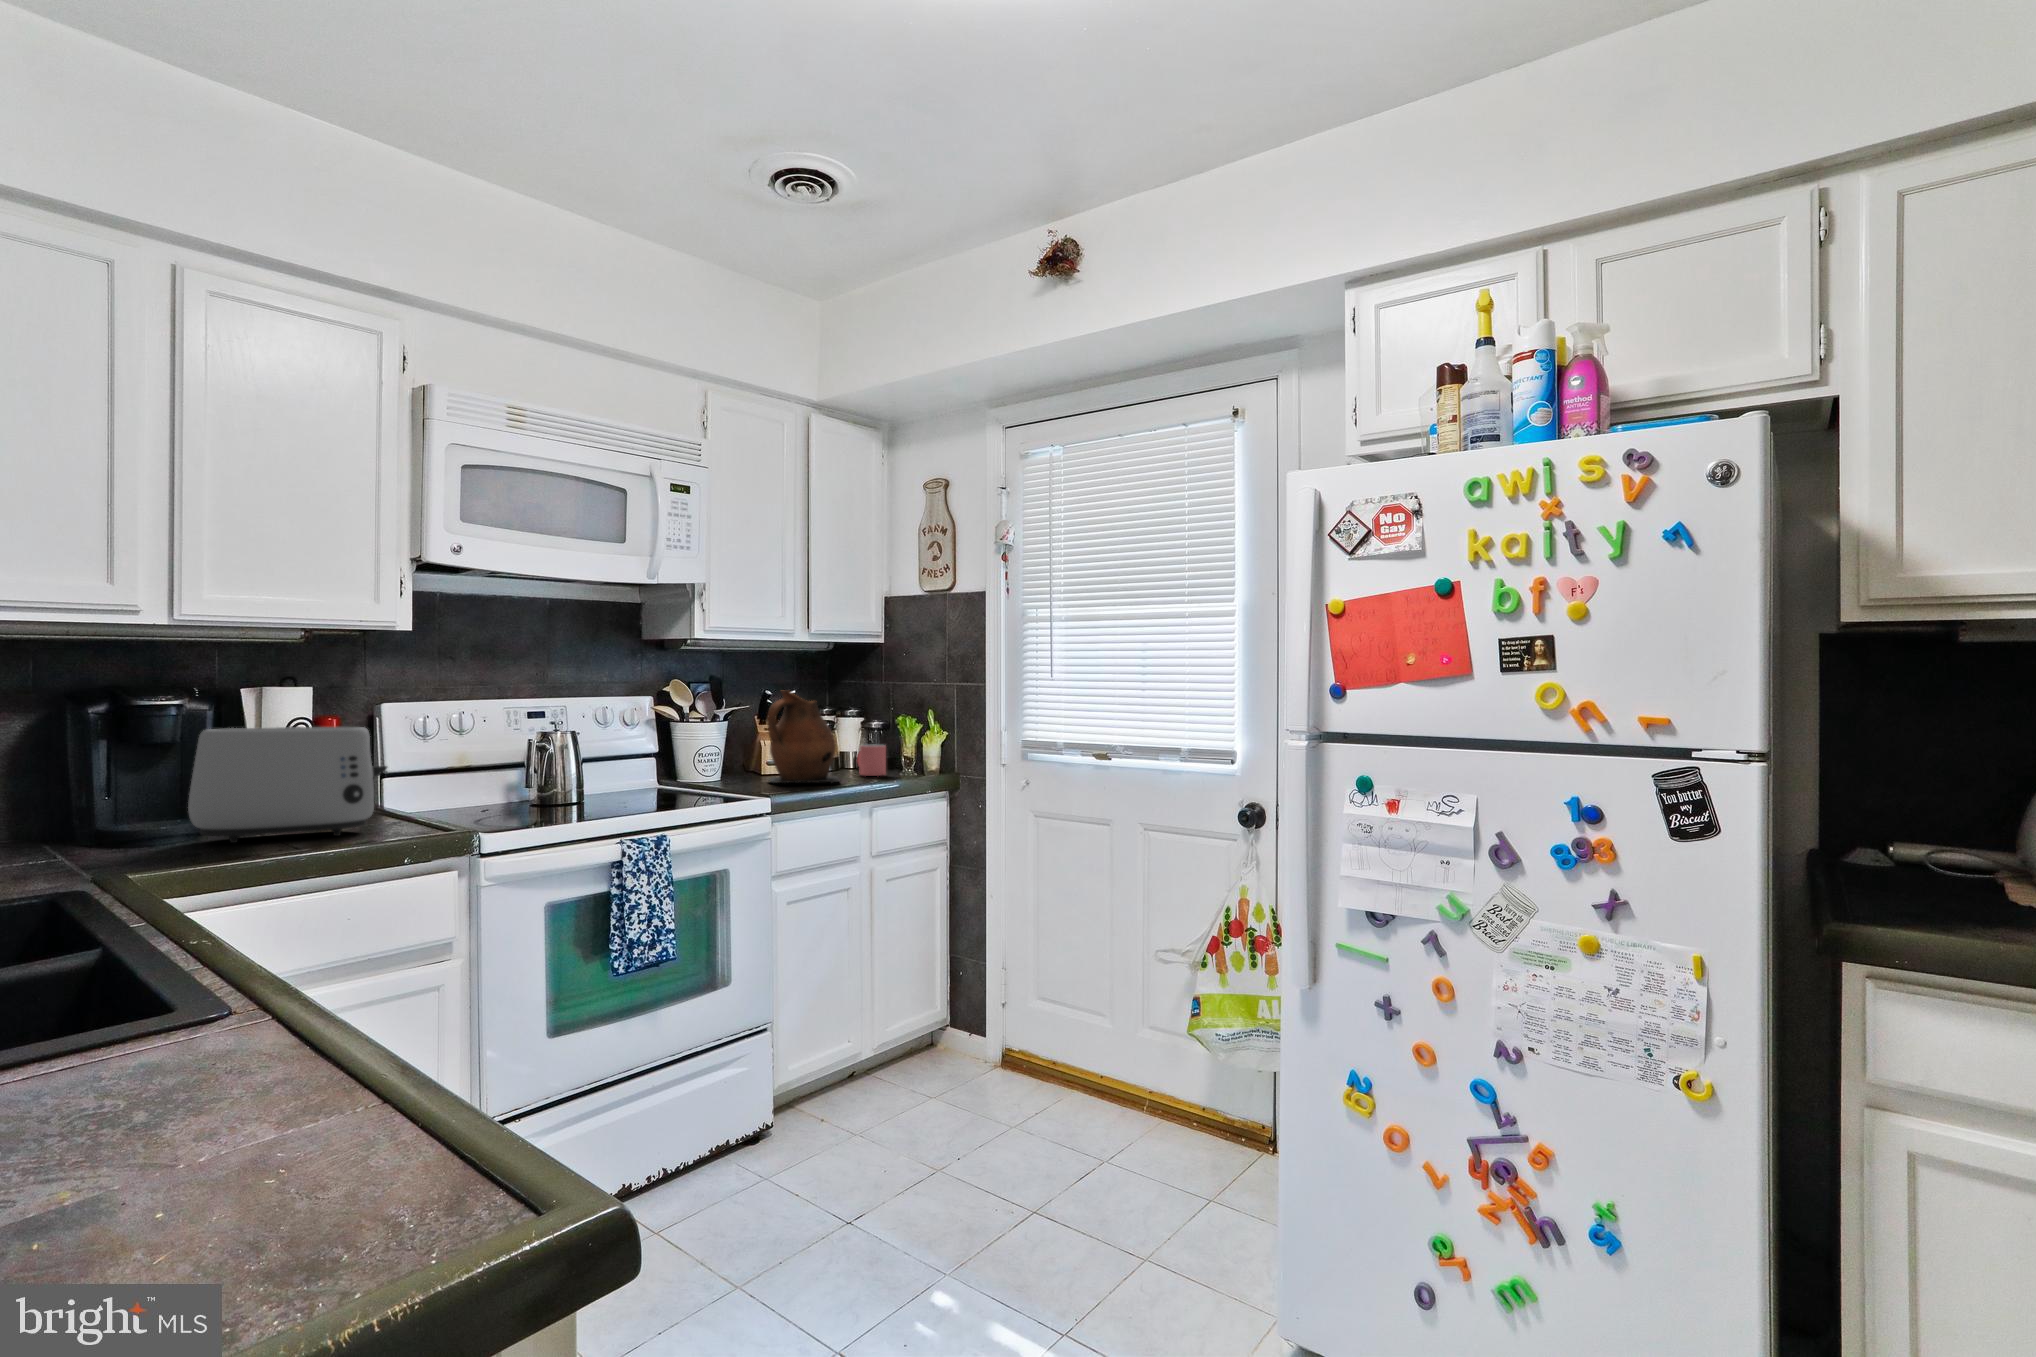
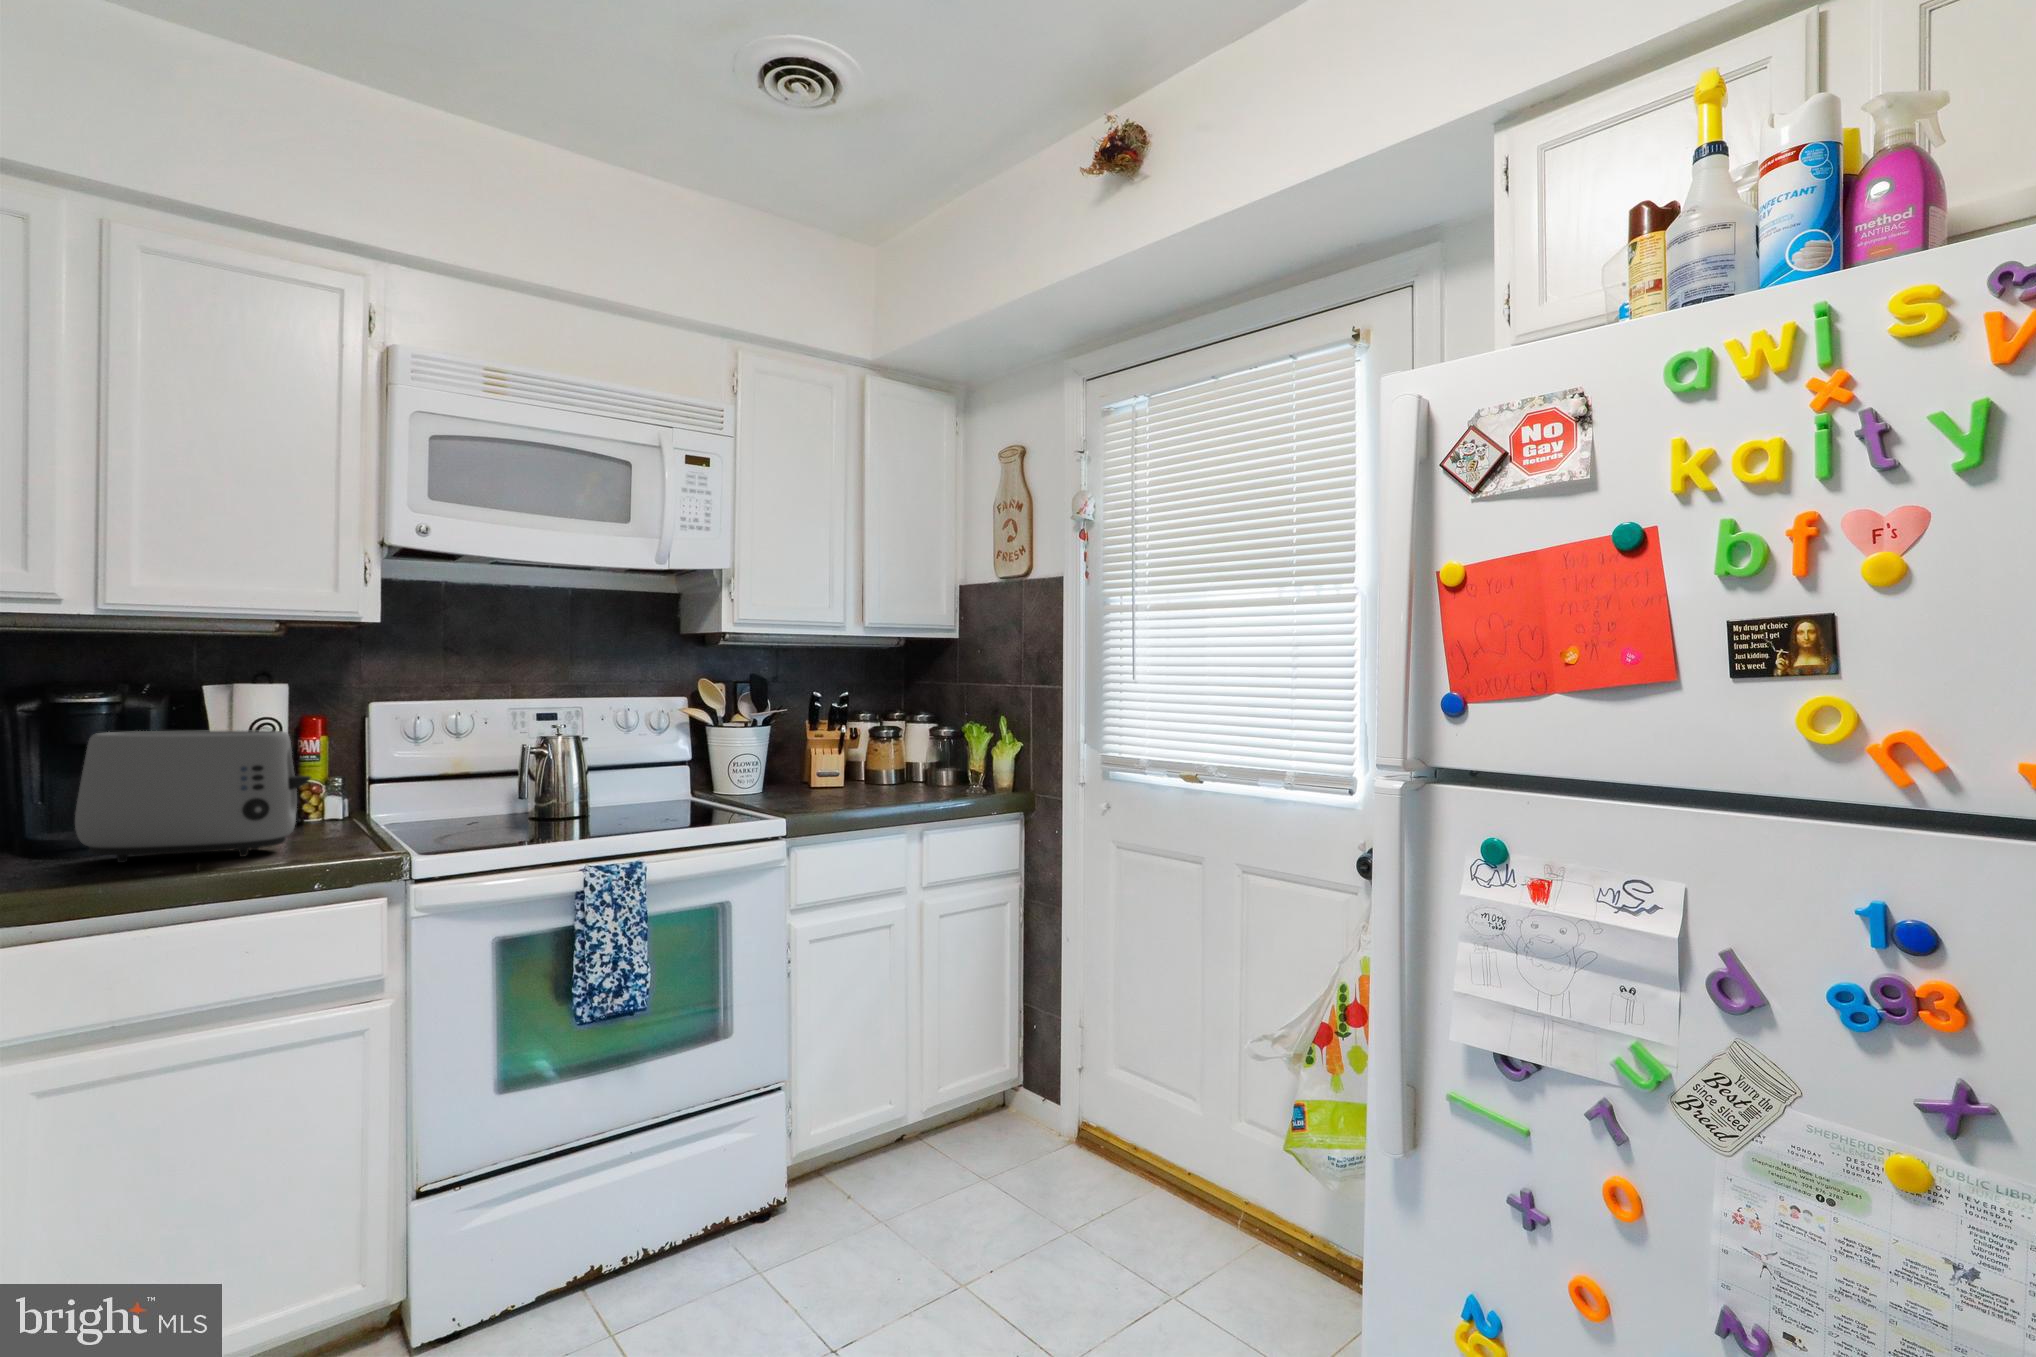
ceramic pitcher: present [767,691,840,783] -> none [806,692,894,801]
mug: present [857,745,886,776] -> none [923,754,953,790]

